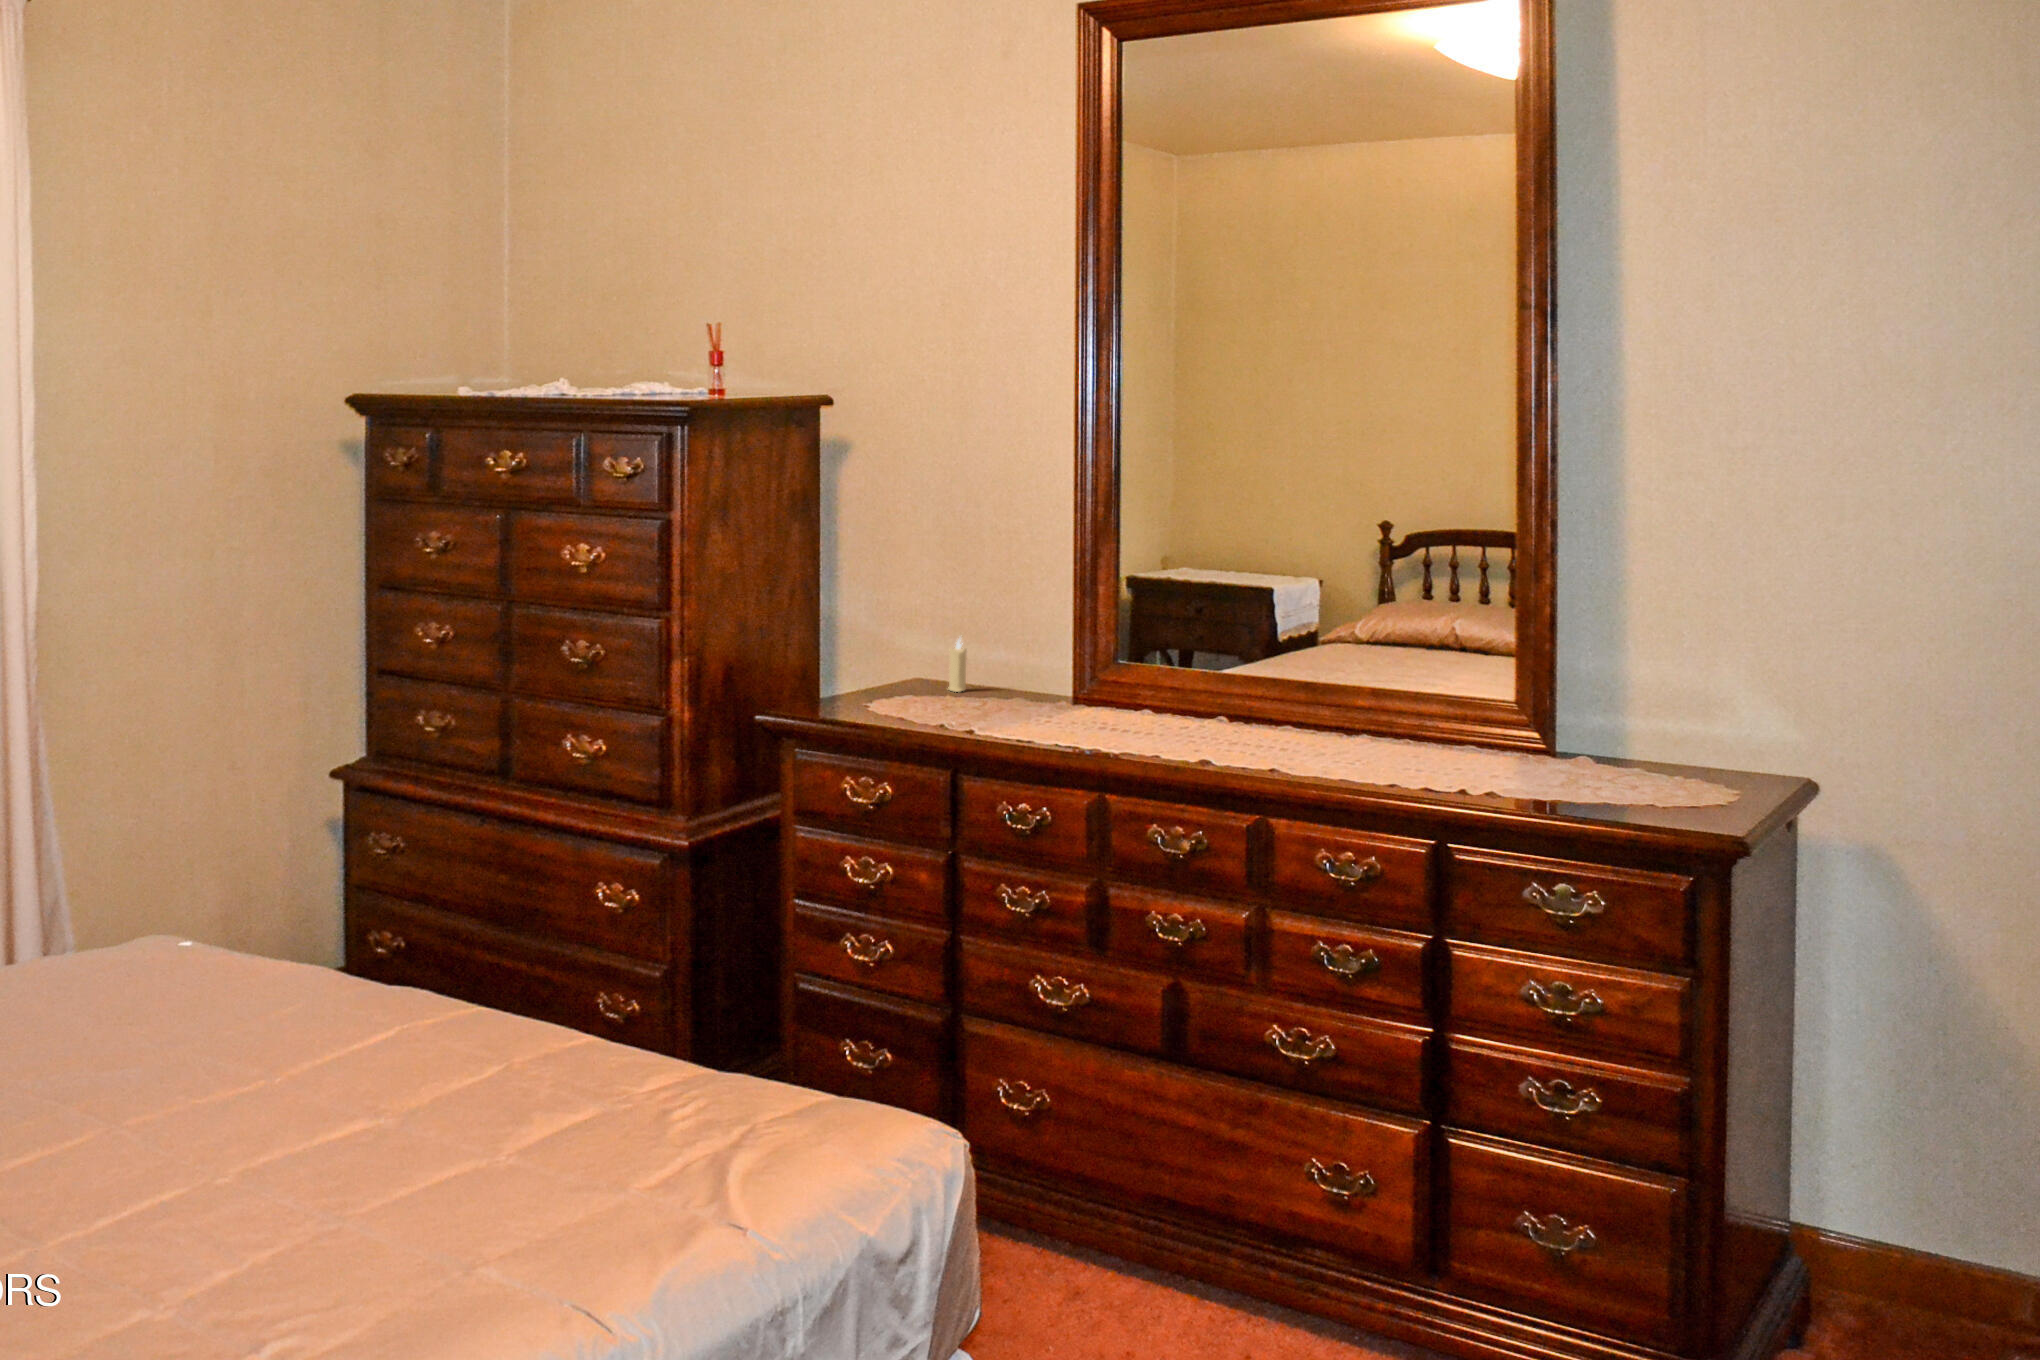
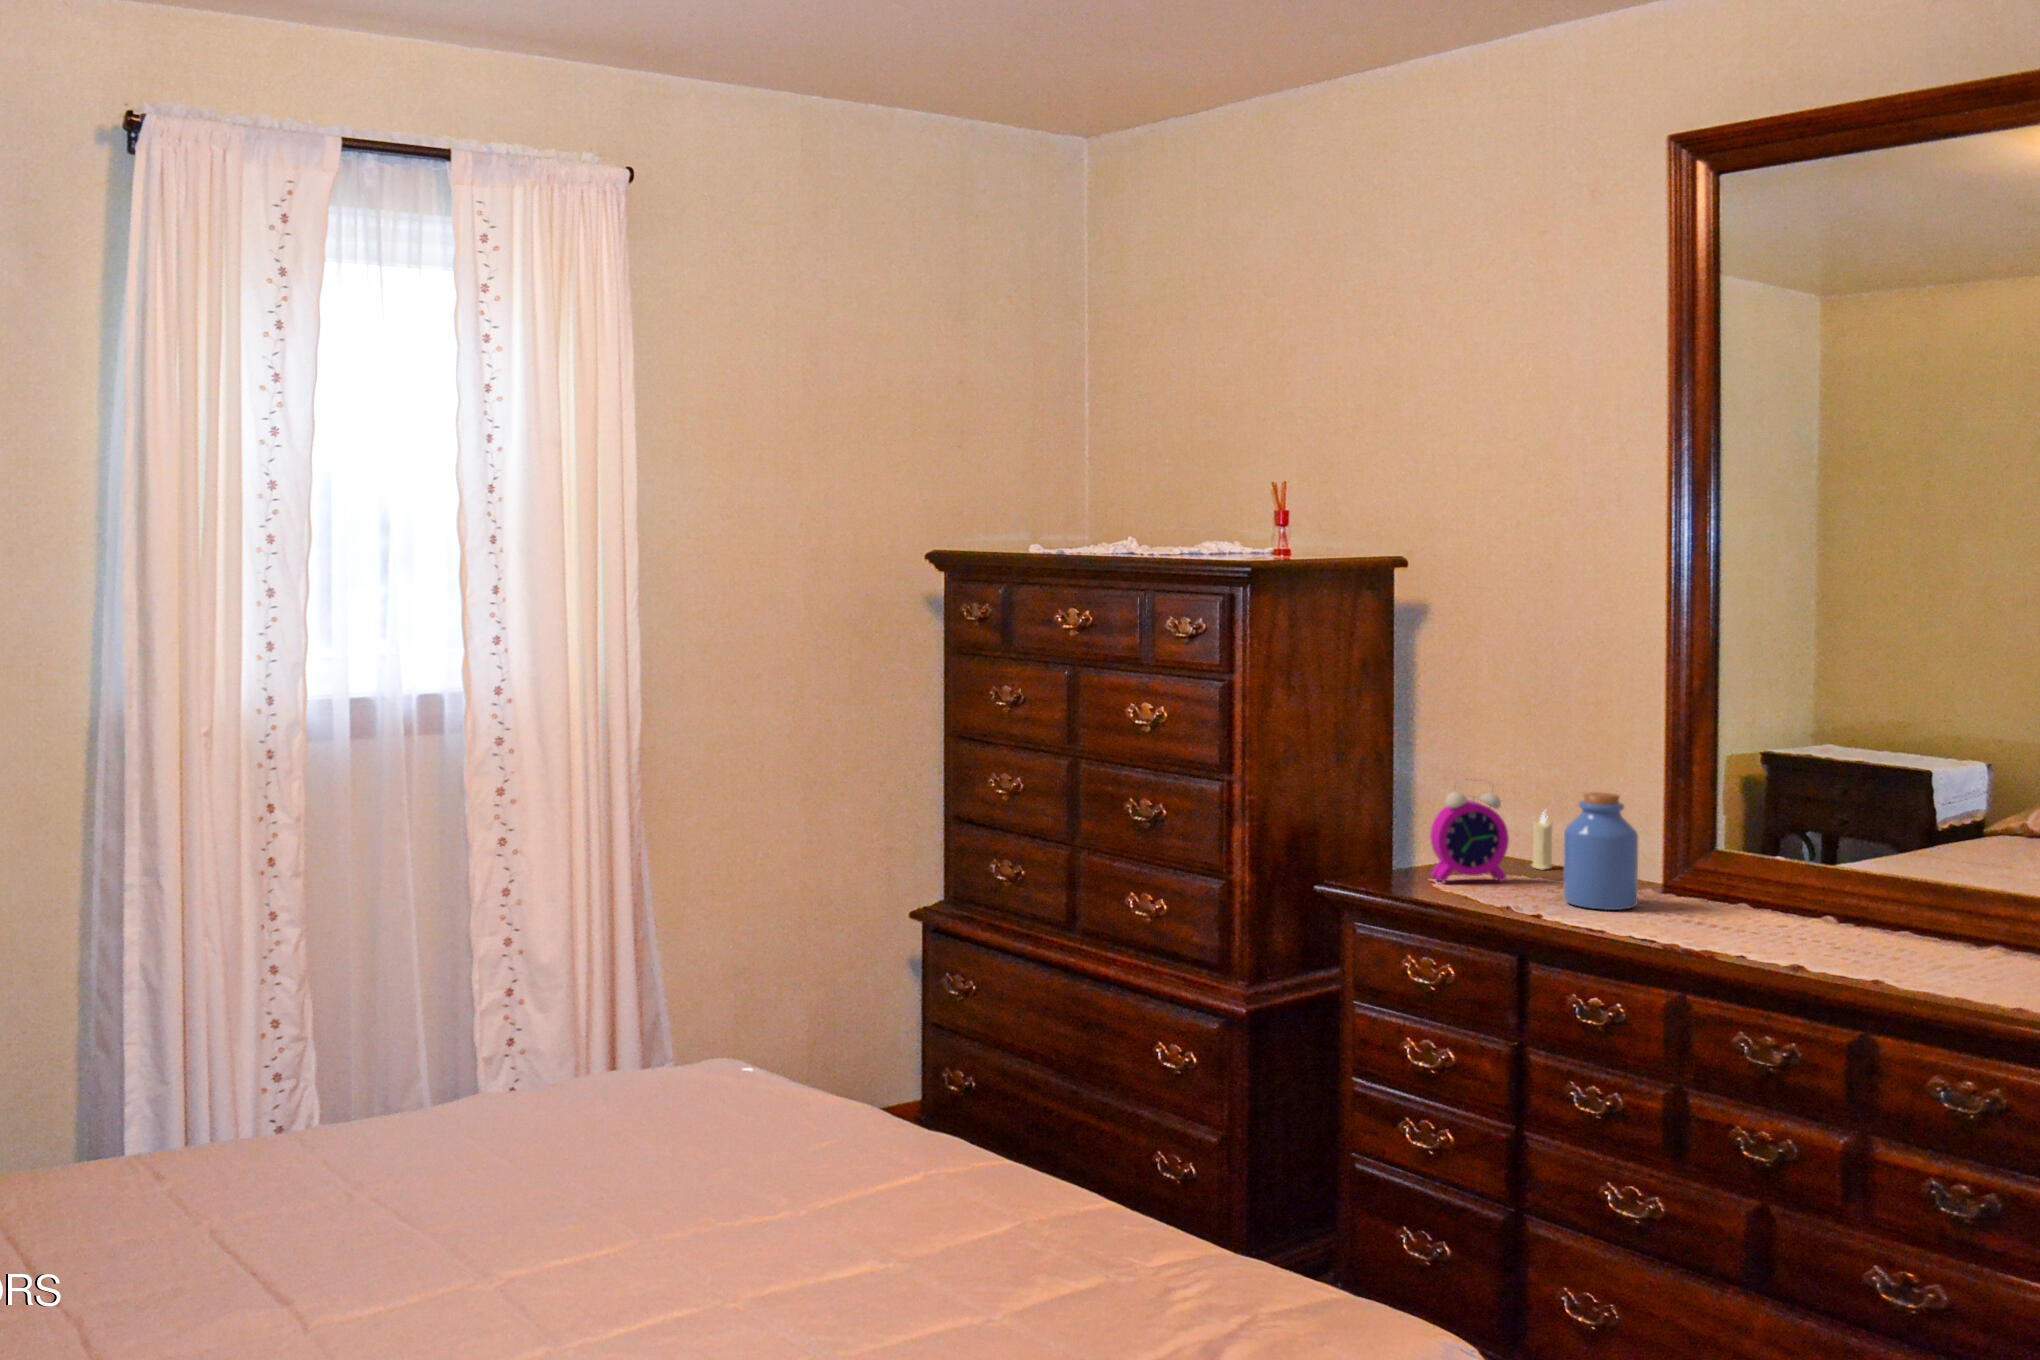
alarm clock: none [862,608,934,708] -> present [1430,779,1509,882]
jar: none [986,615,1052,723] -> present [1563,792,1638,910]

